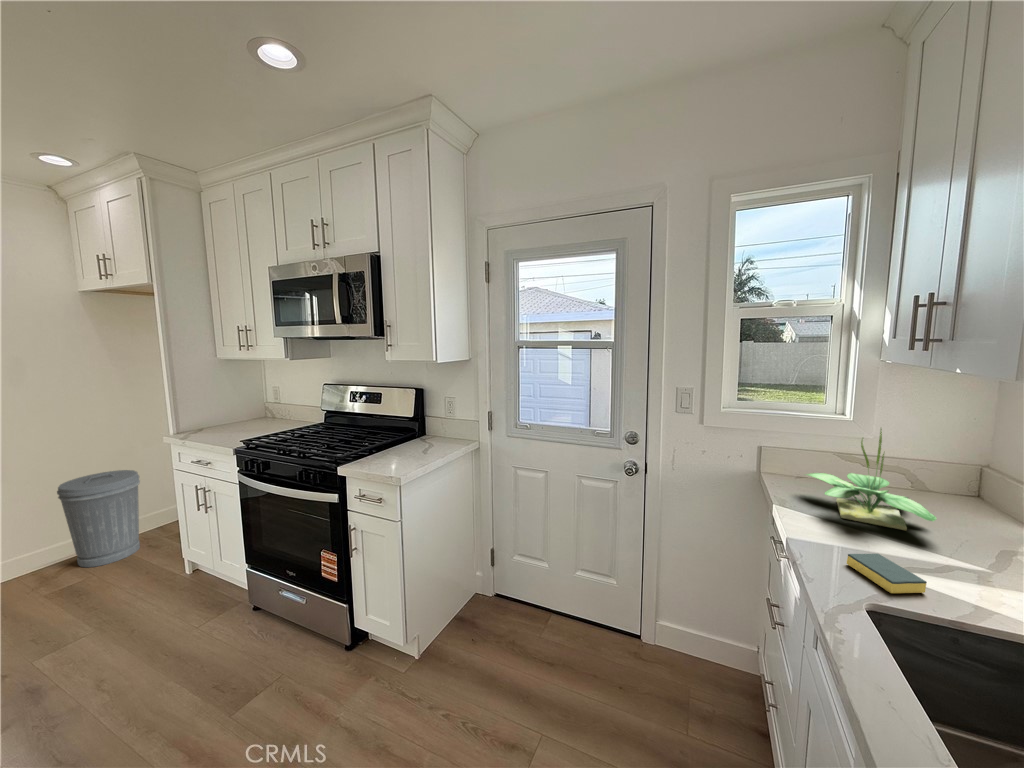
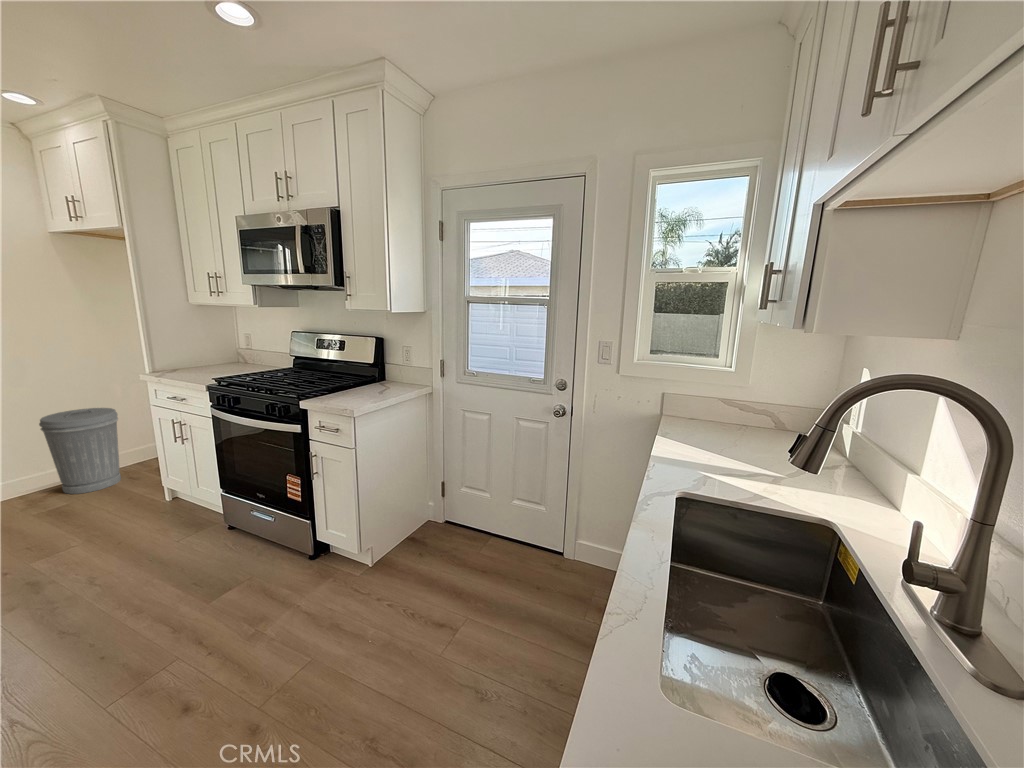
potted plant: present [807,429,936,530] -> none [688,373,767,454]
sponge: present [847,554,927,593] -> none [683,463,727,487]

